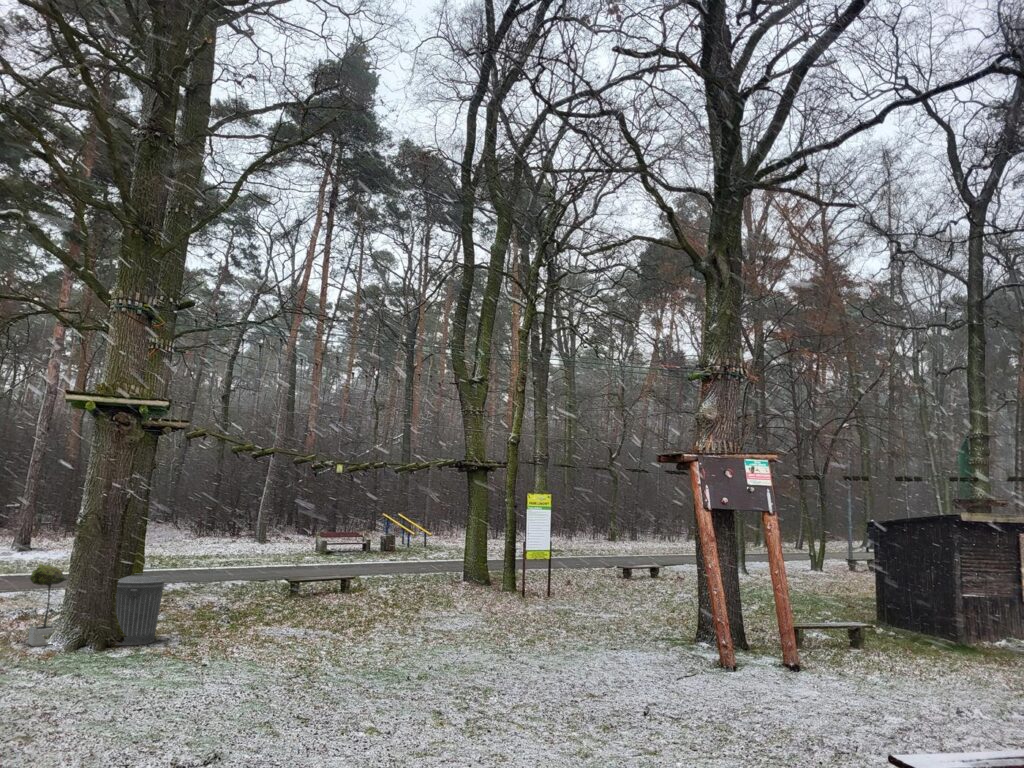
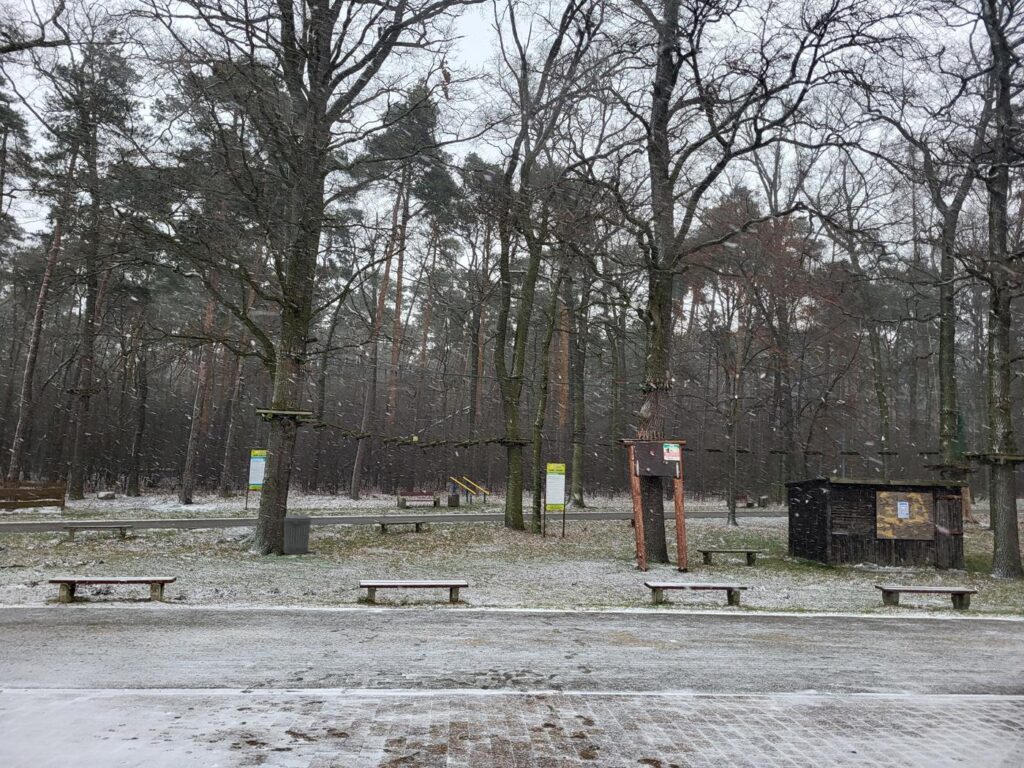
potted tree: present [28,564,67,646] -> none [239,507,258,553]

